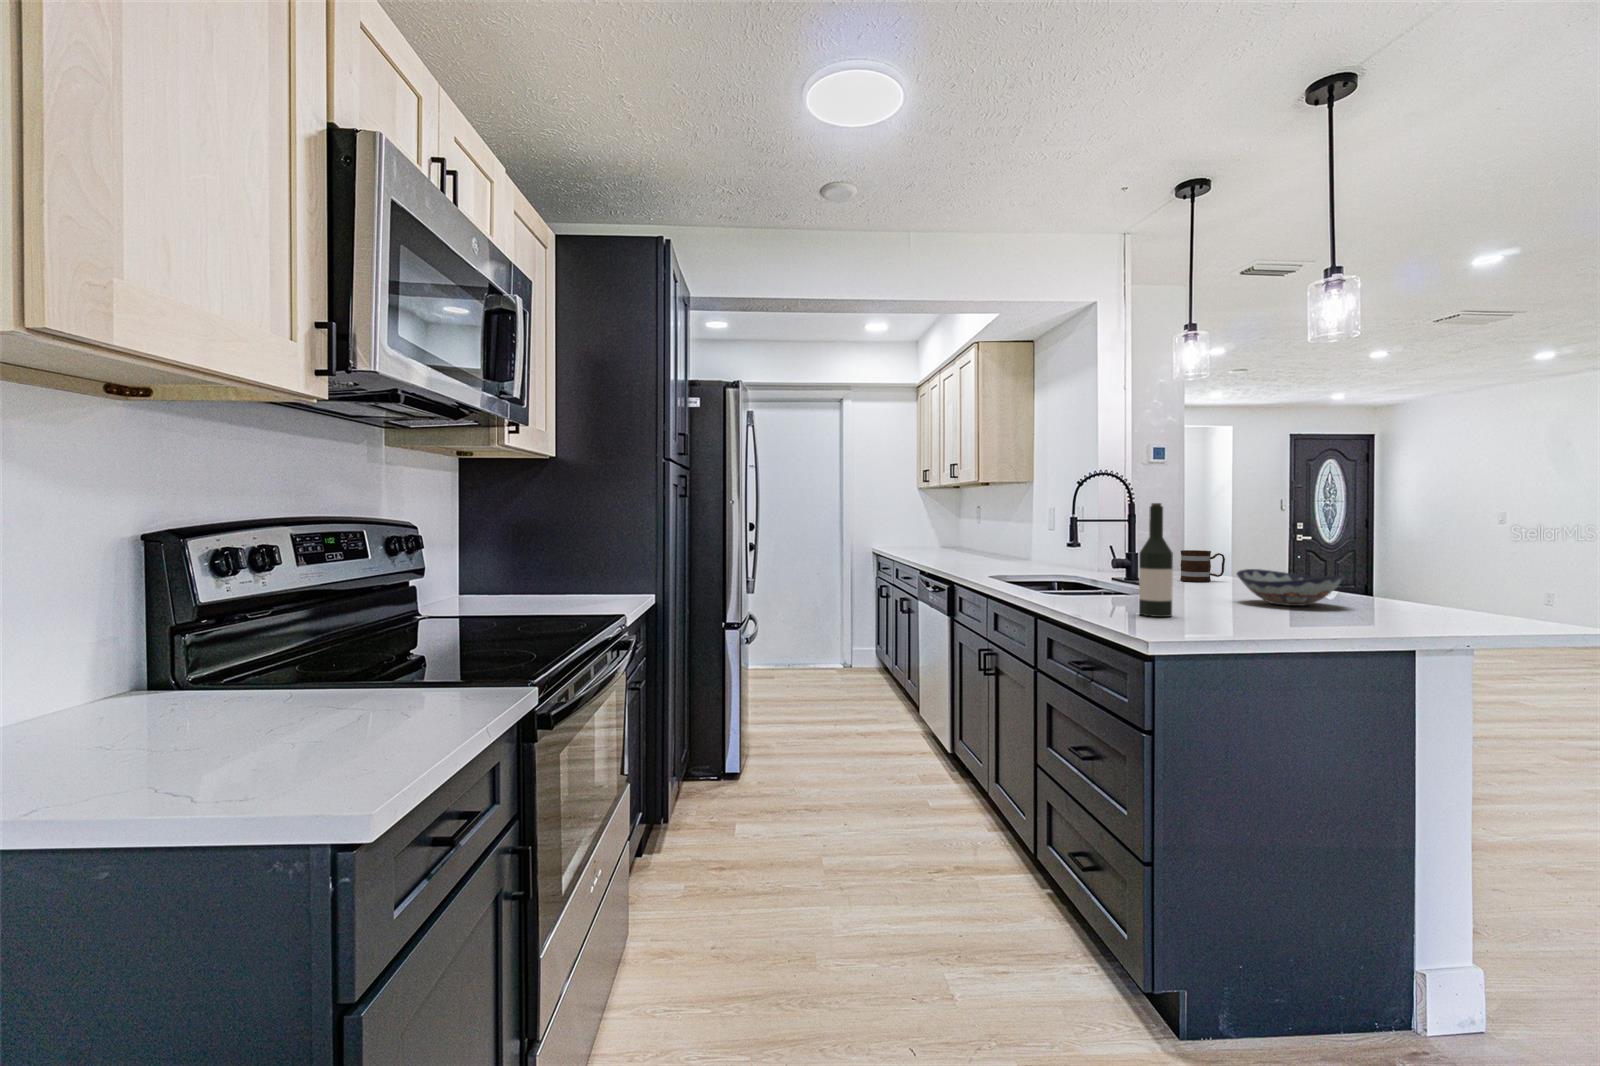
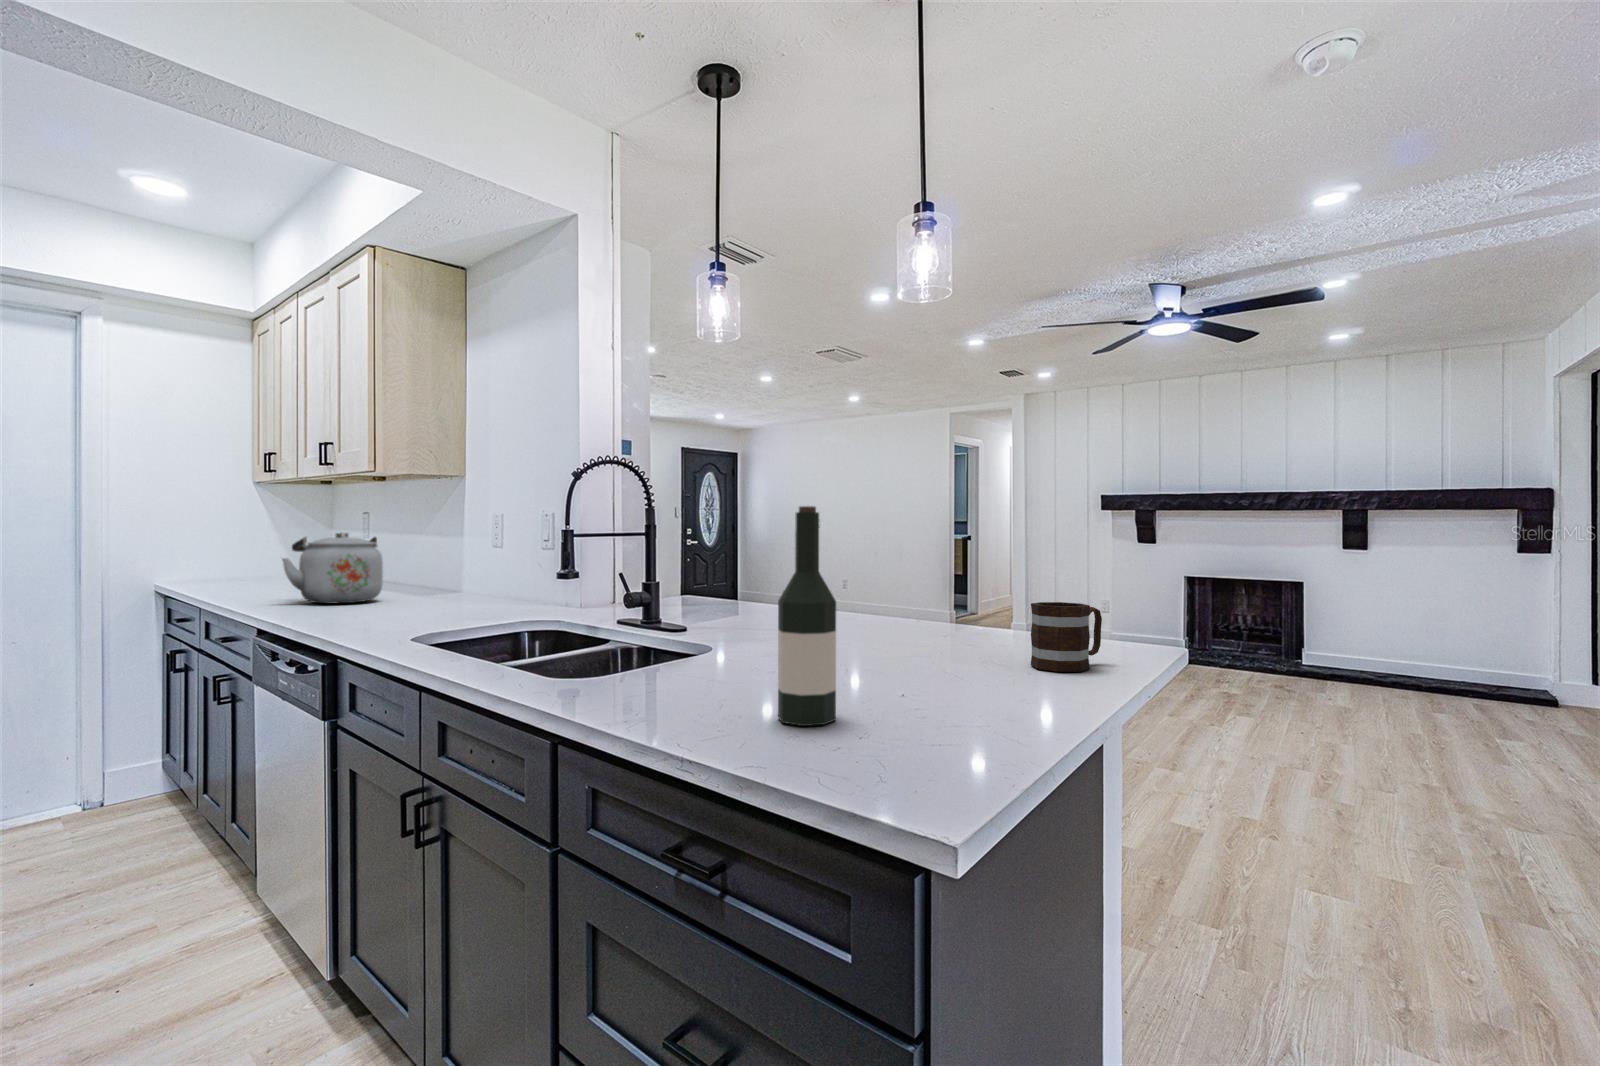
kettle: none [931,518,984,560] -> present [282,532,383,604]
mug: present [1180,550,1225,582] -> present [1030,602,1102,672]
decorative bowl: present [1237,569,1345,606] -> none [839,609,976,663]

